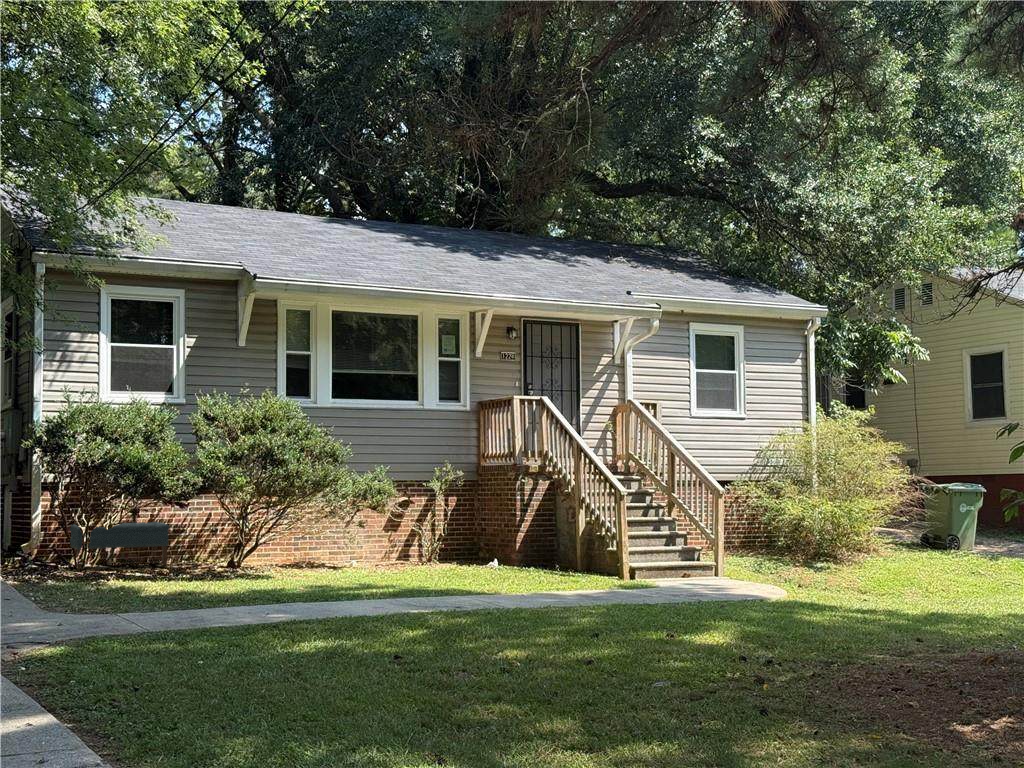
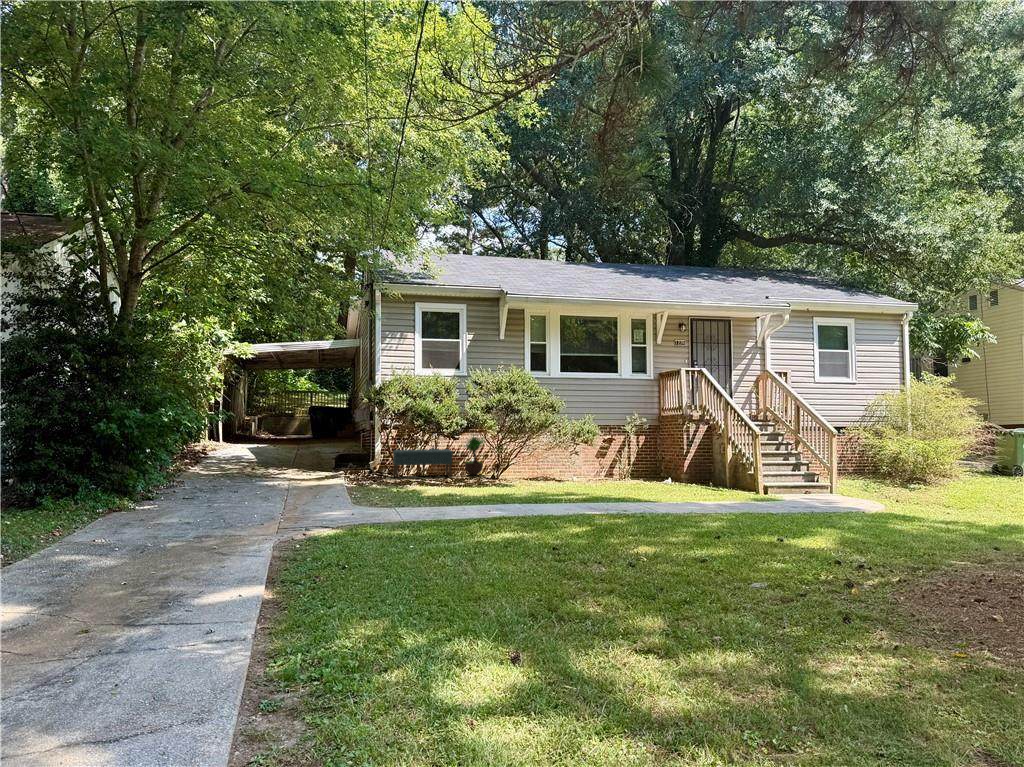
potted tree: none [183,495,222,563] -> present [465,436,483,475]

